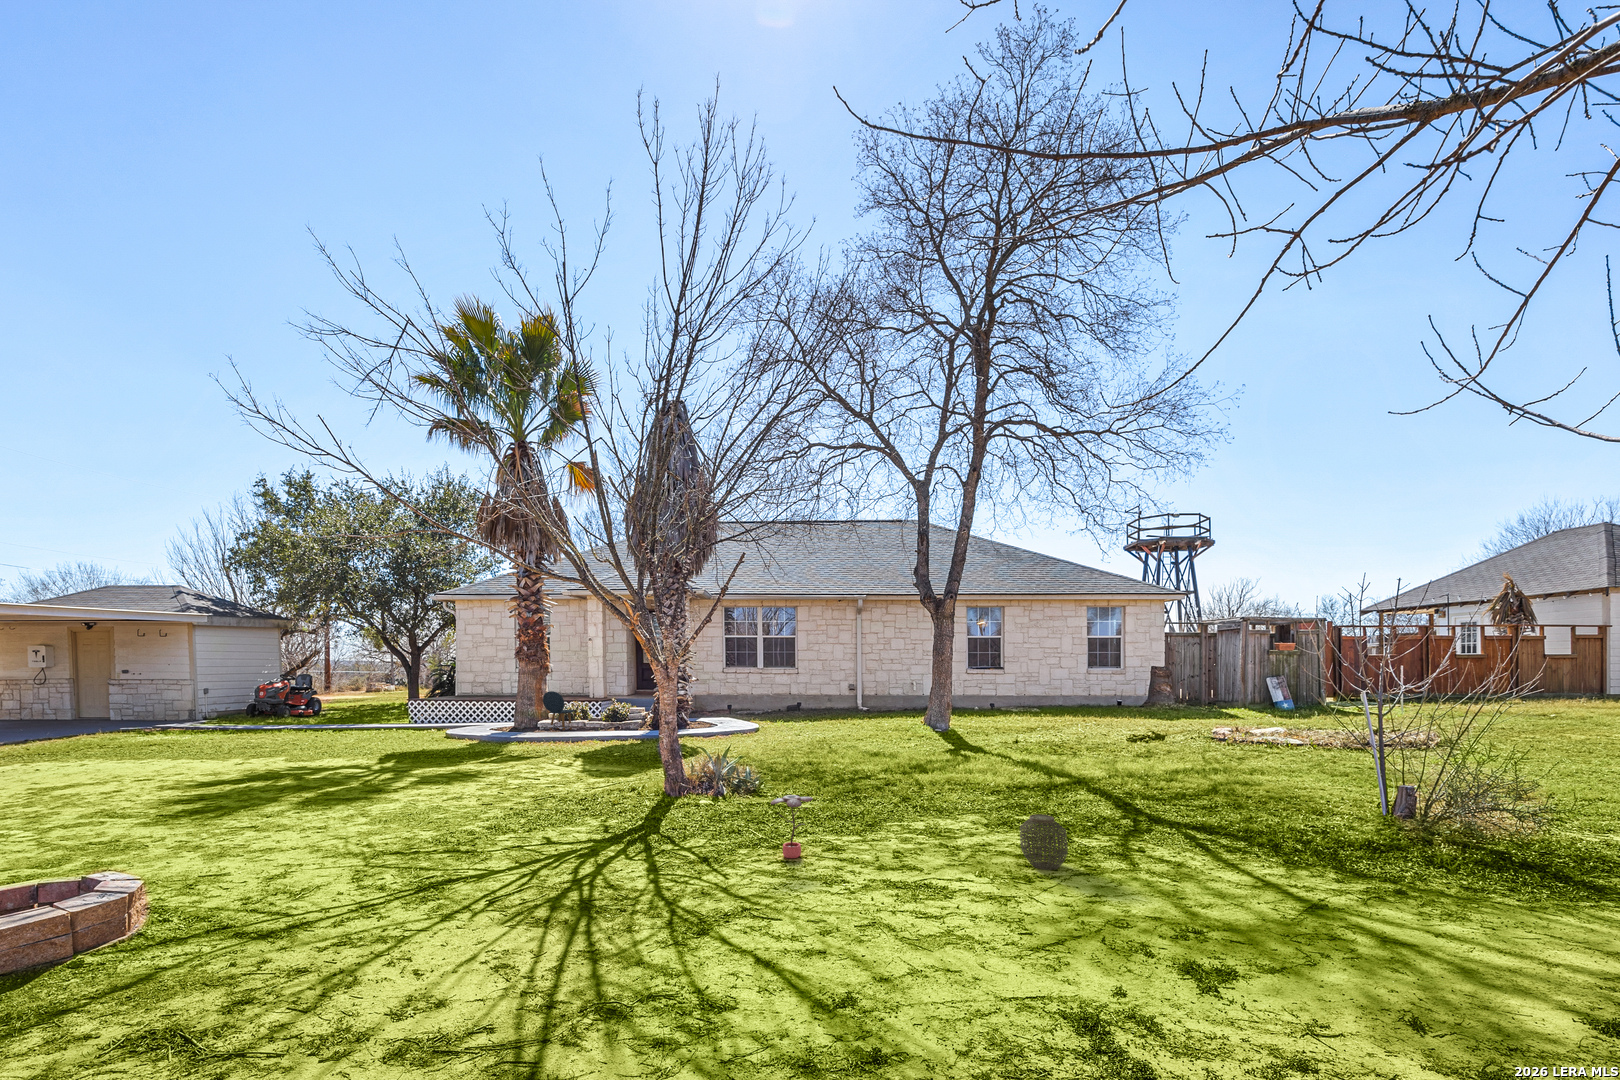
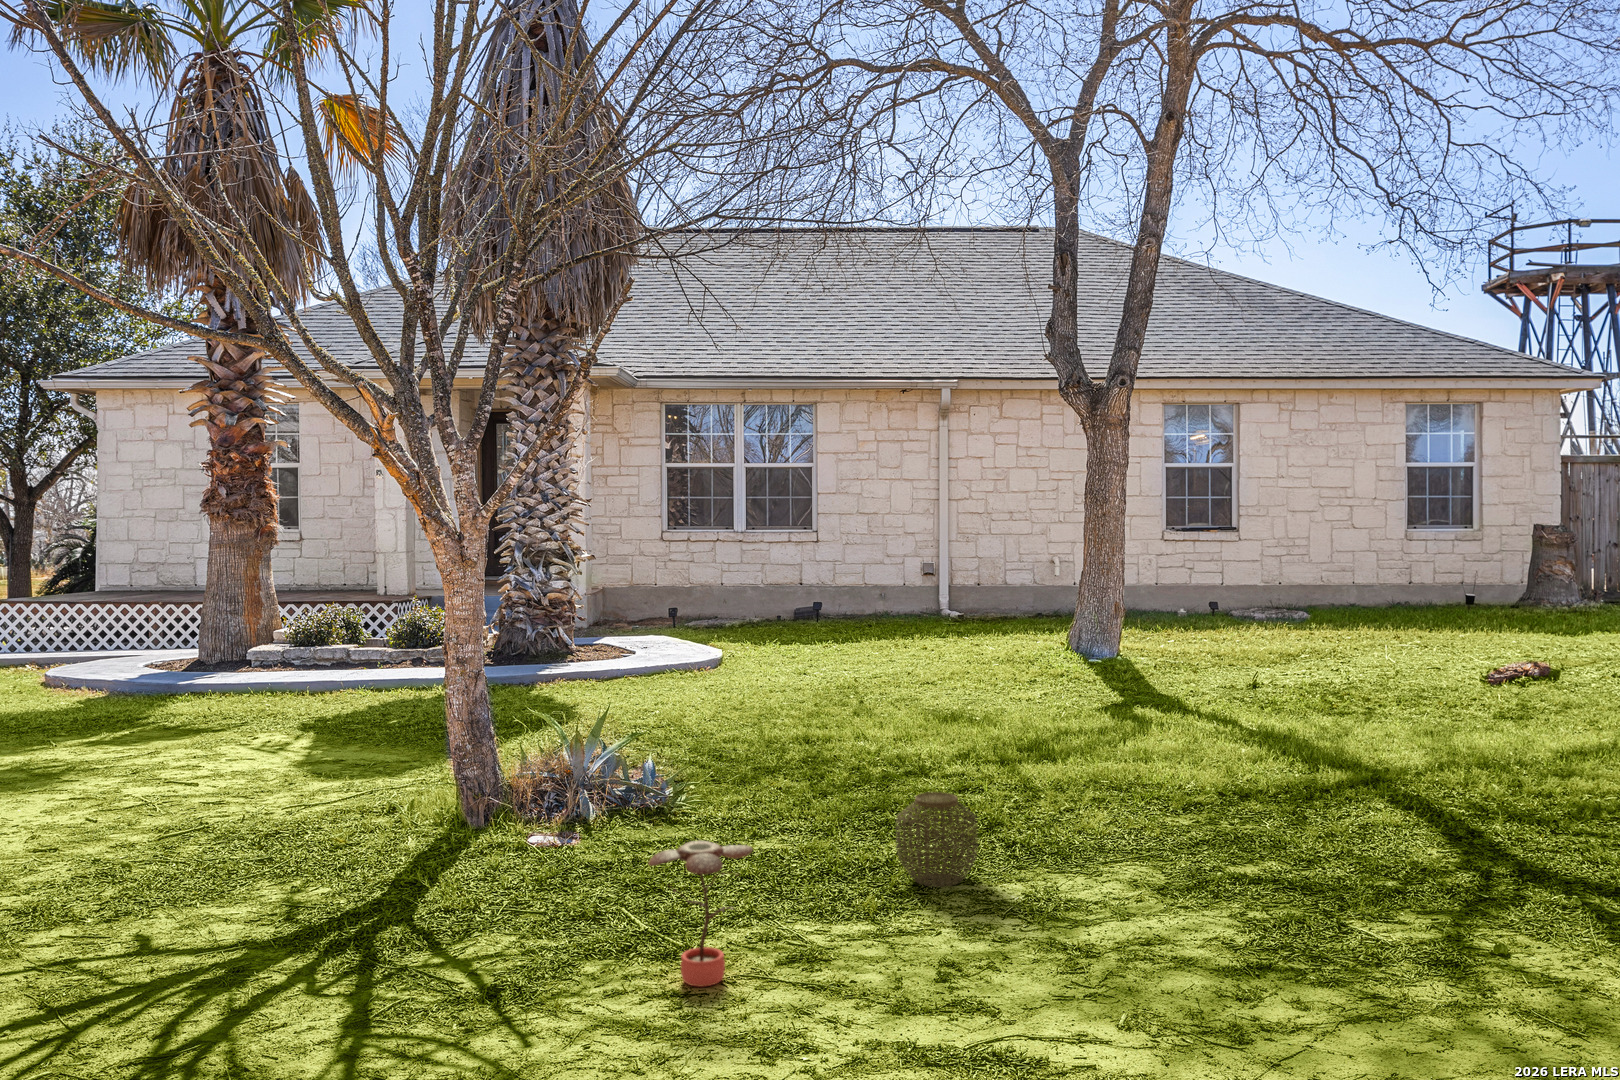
chair: present [543,691,574,730] -> none [247,588,318,666]
woven basket: present [1020,814,1068,870] -> present [896,792,978,887]

